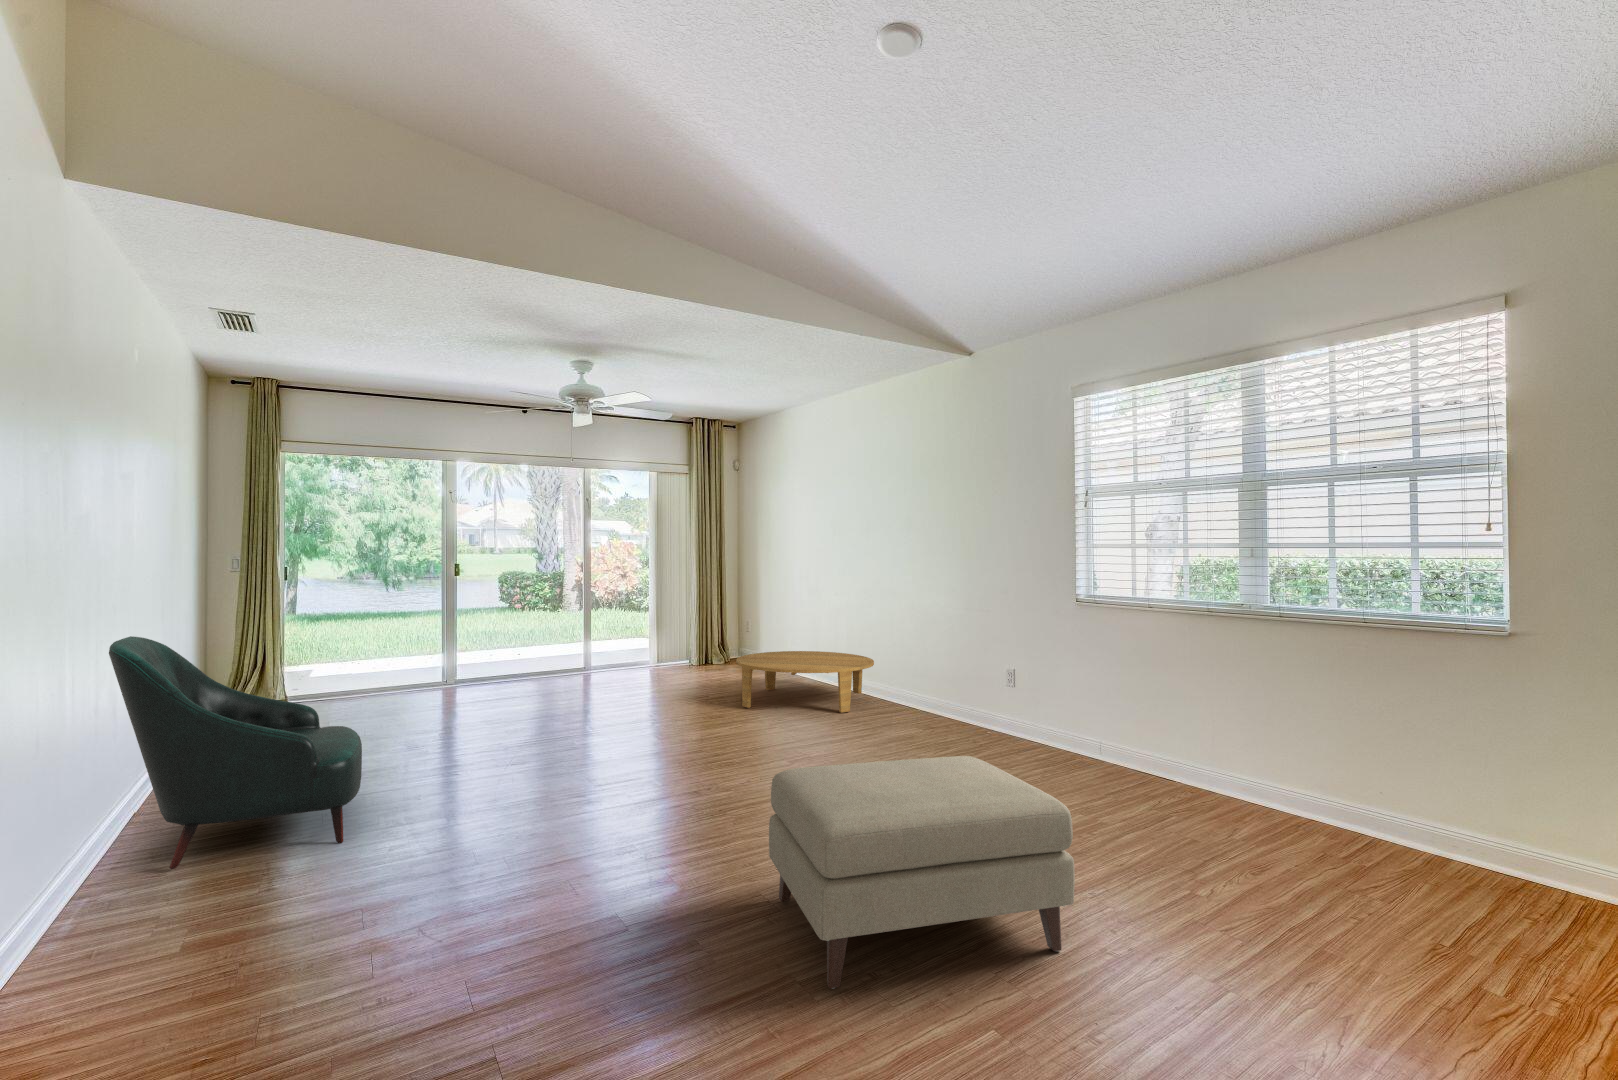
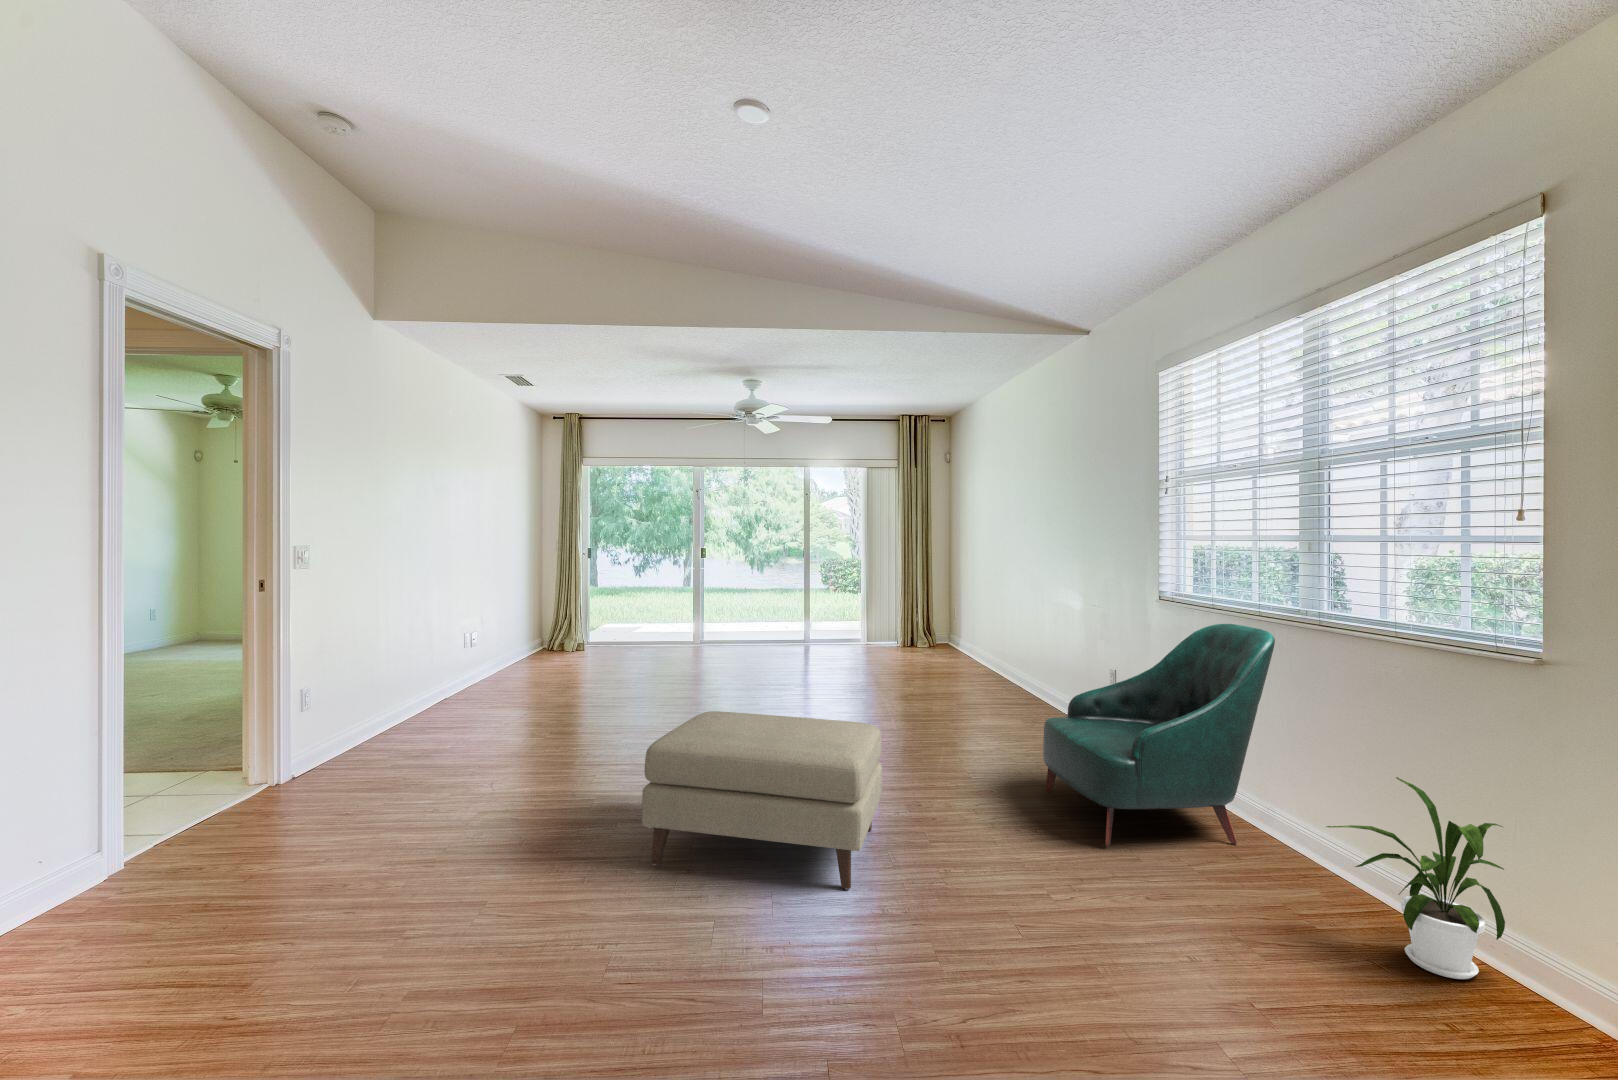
armchair: present [109,636,362,870] -> present [1043,624,1275,847]
coffee table: present [736,651,874,713] -> none [891,637,1028,699]
house plant: none [1391,738,1538,892] -> present [1326,777,1505,979]

